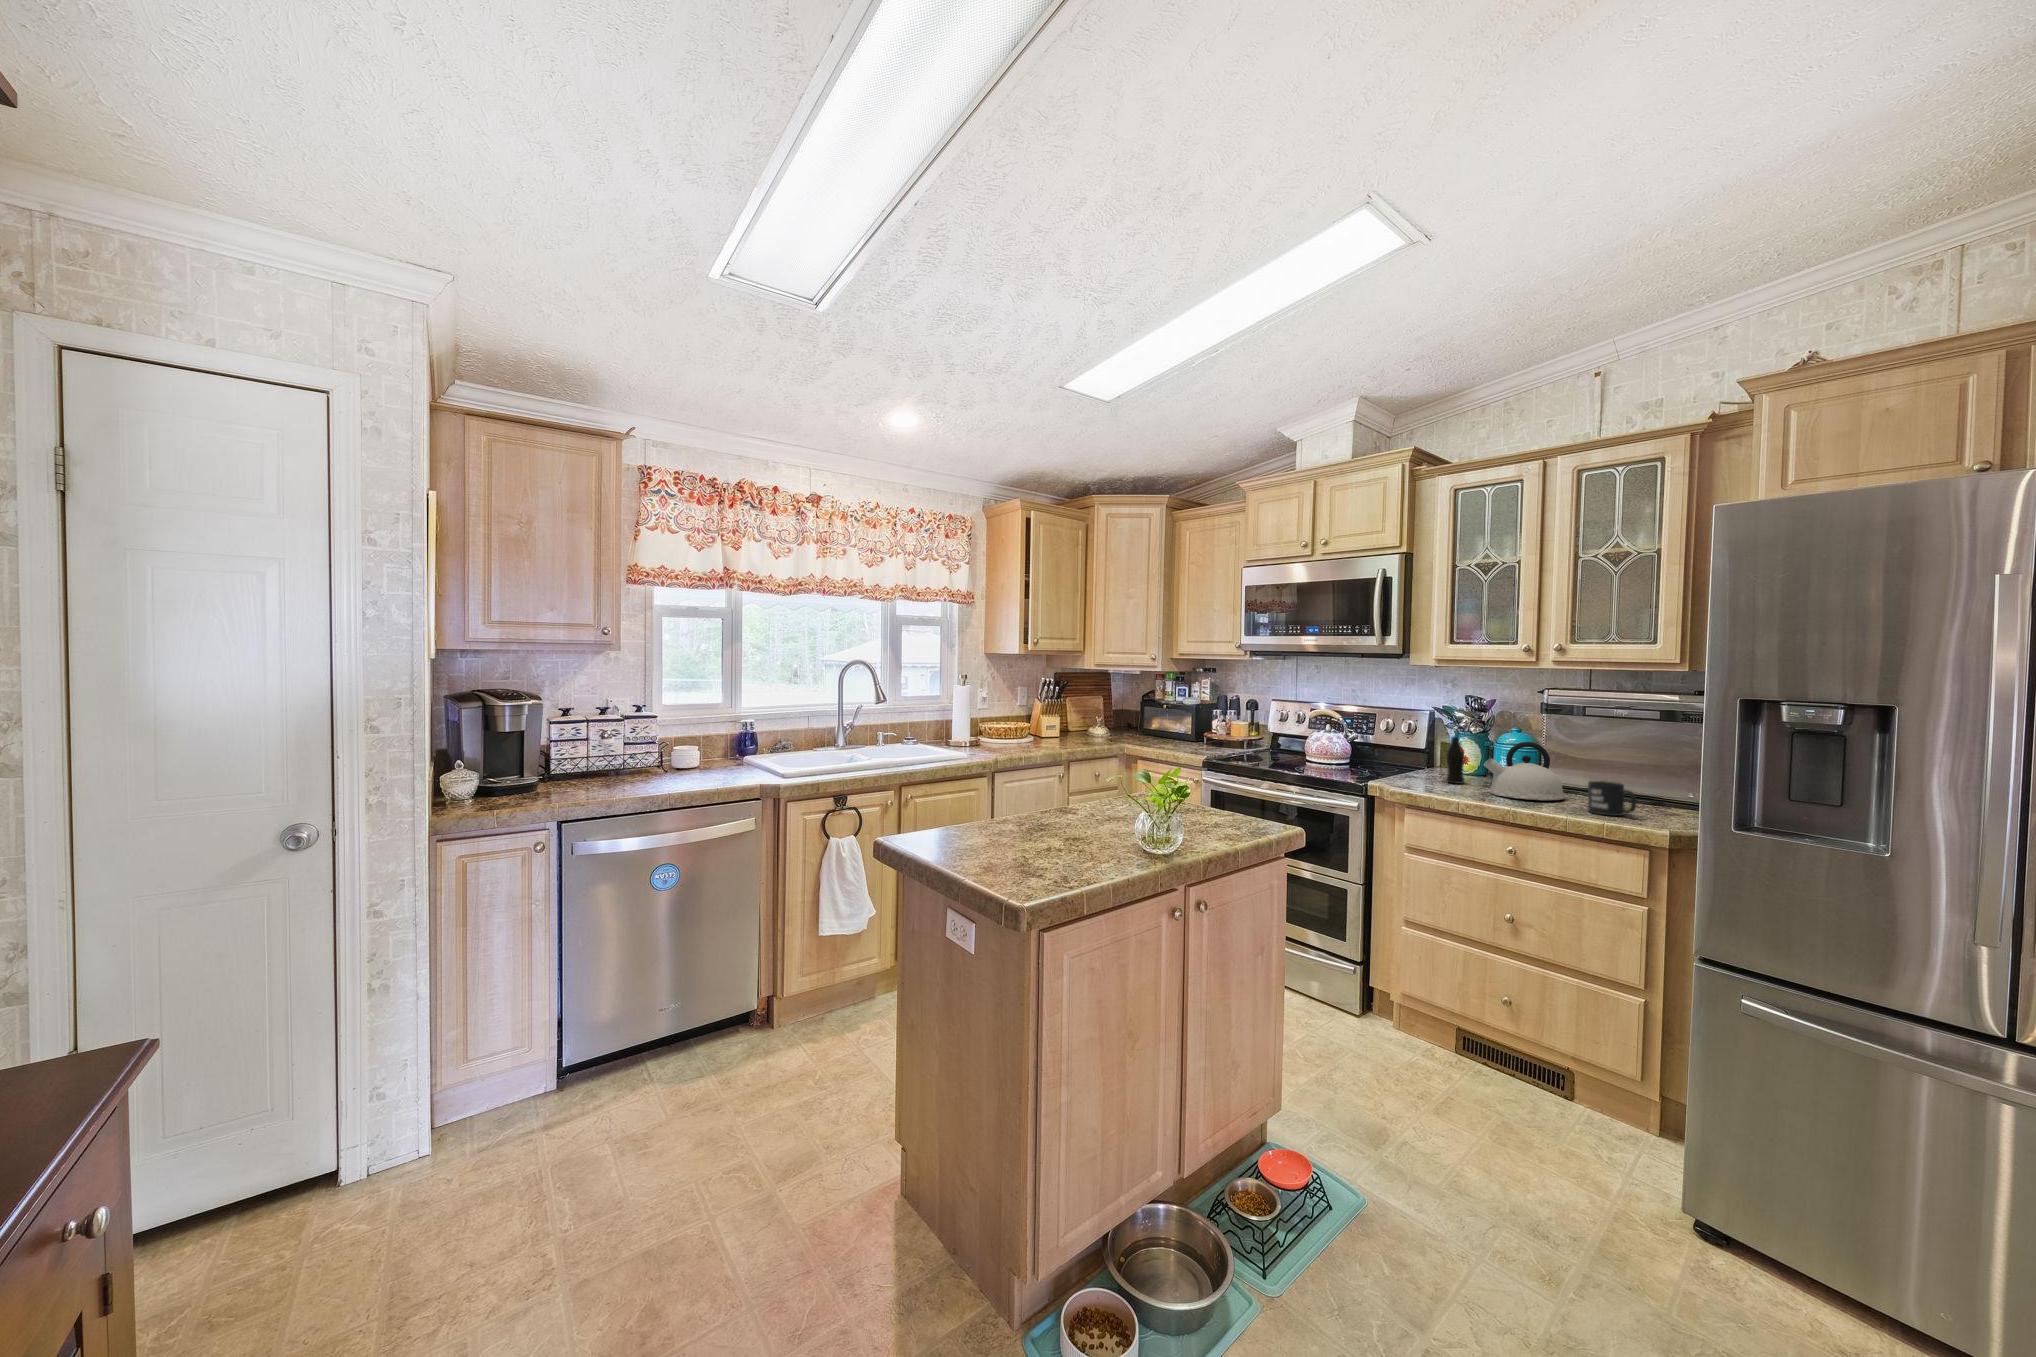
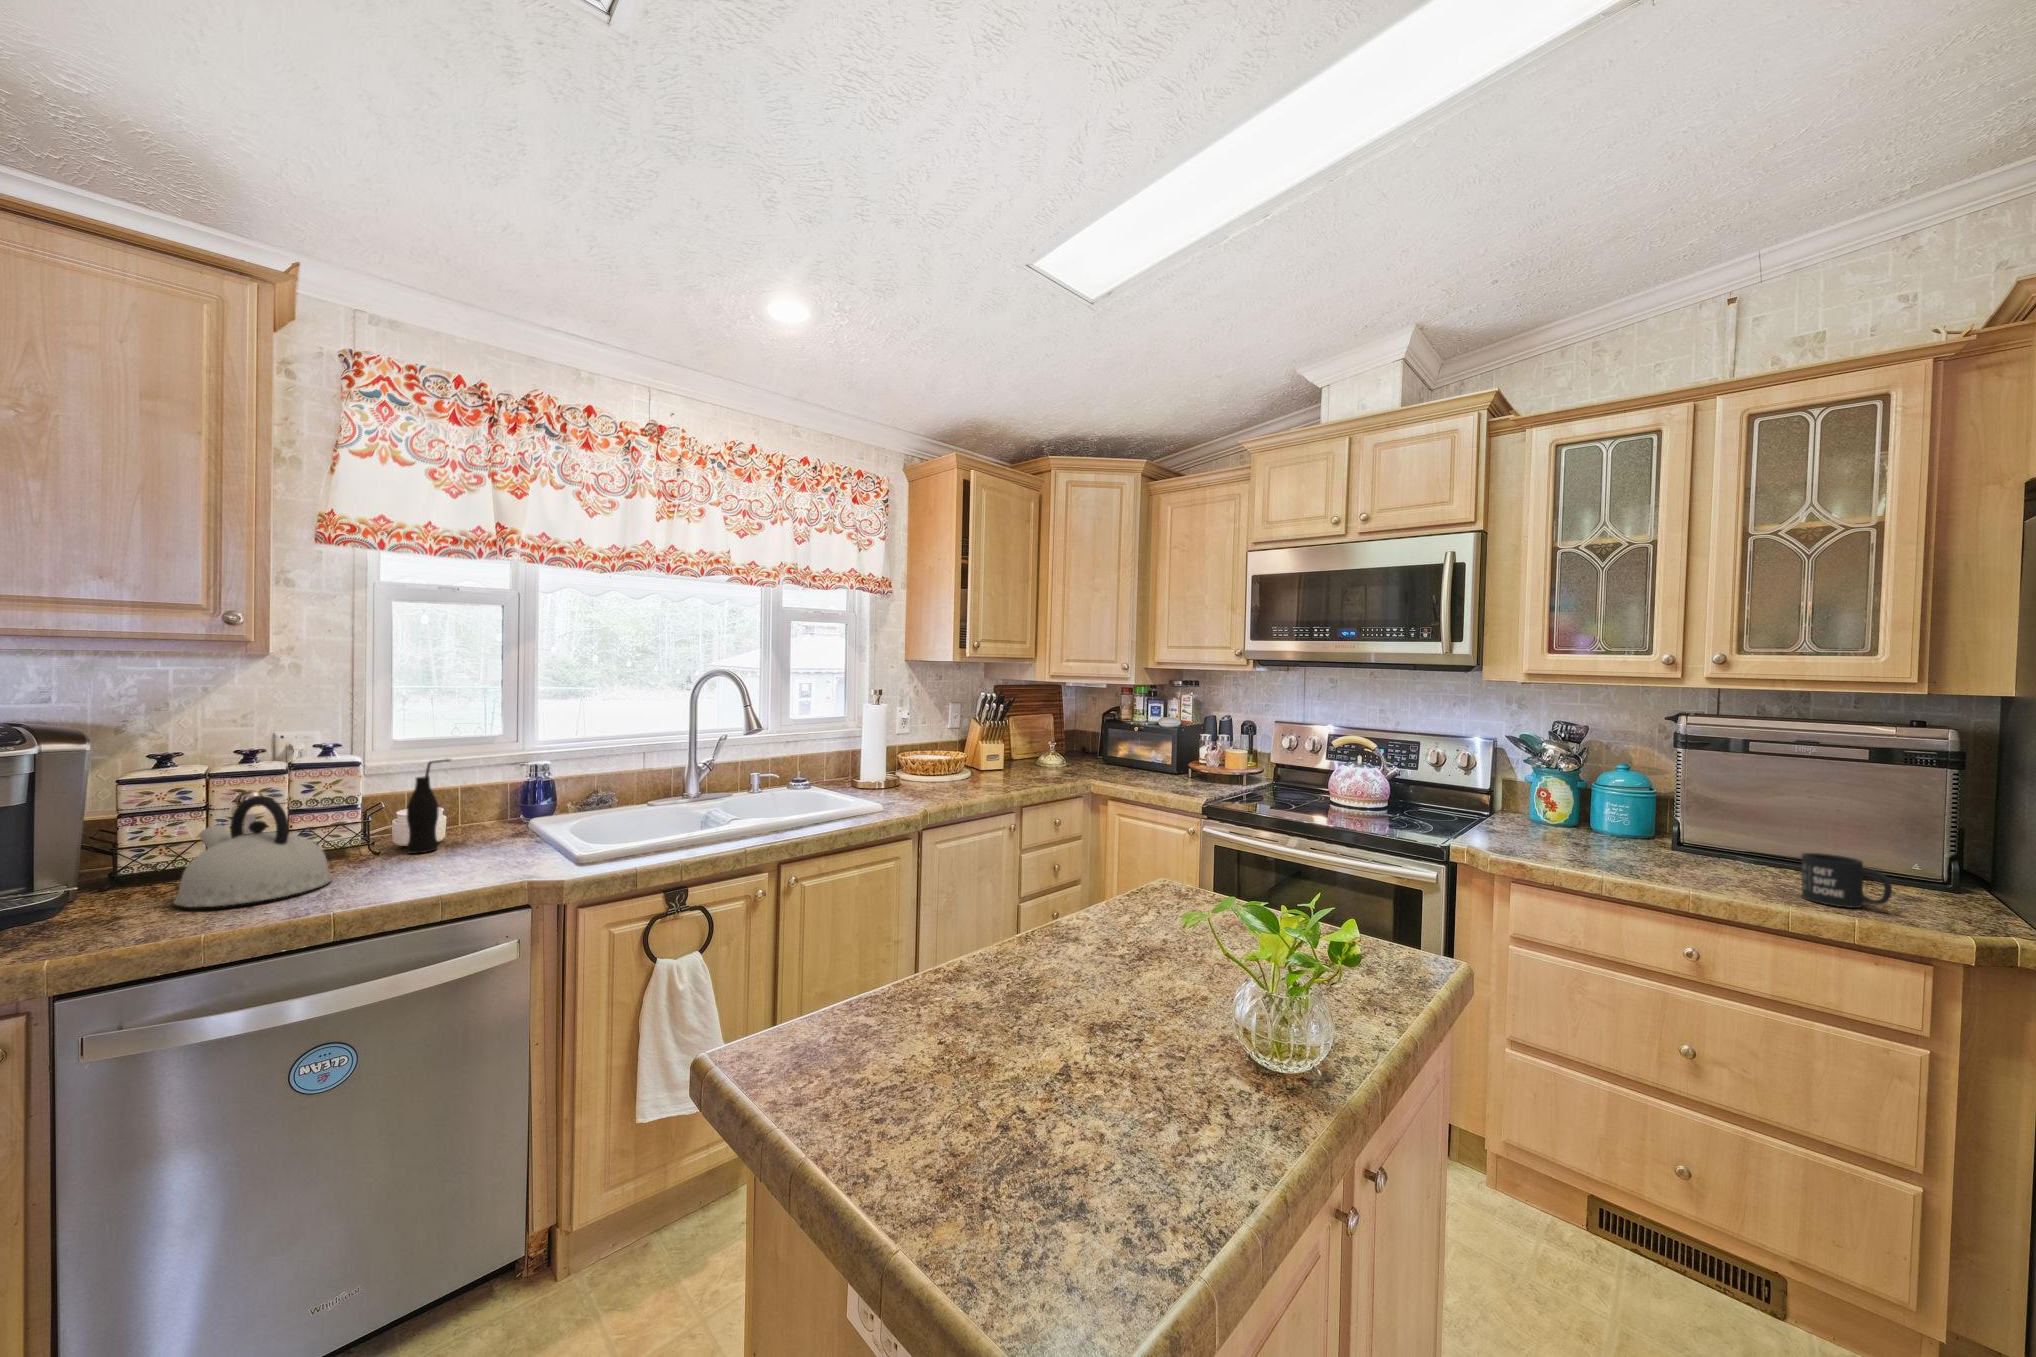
bottle: present [1446,726,1464,784] -> present [406,759,452,854]
kettle: present [1484,742,1565,800] -> present [174,796,332,907]

